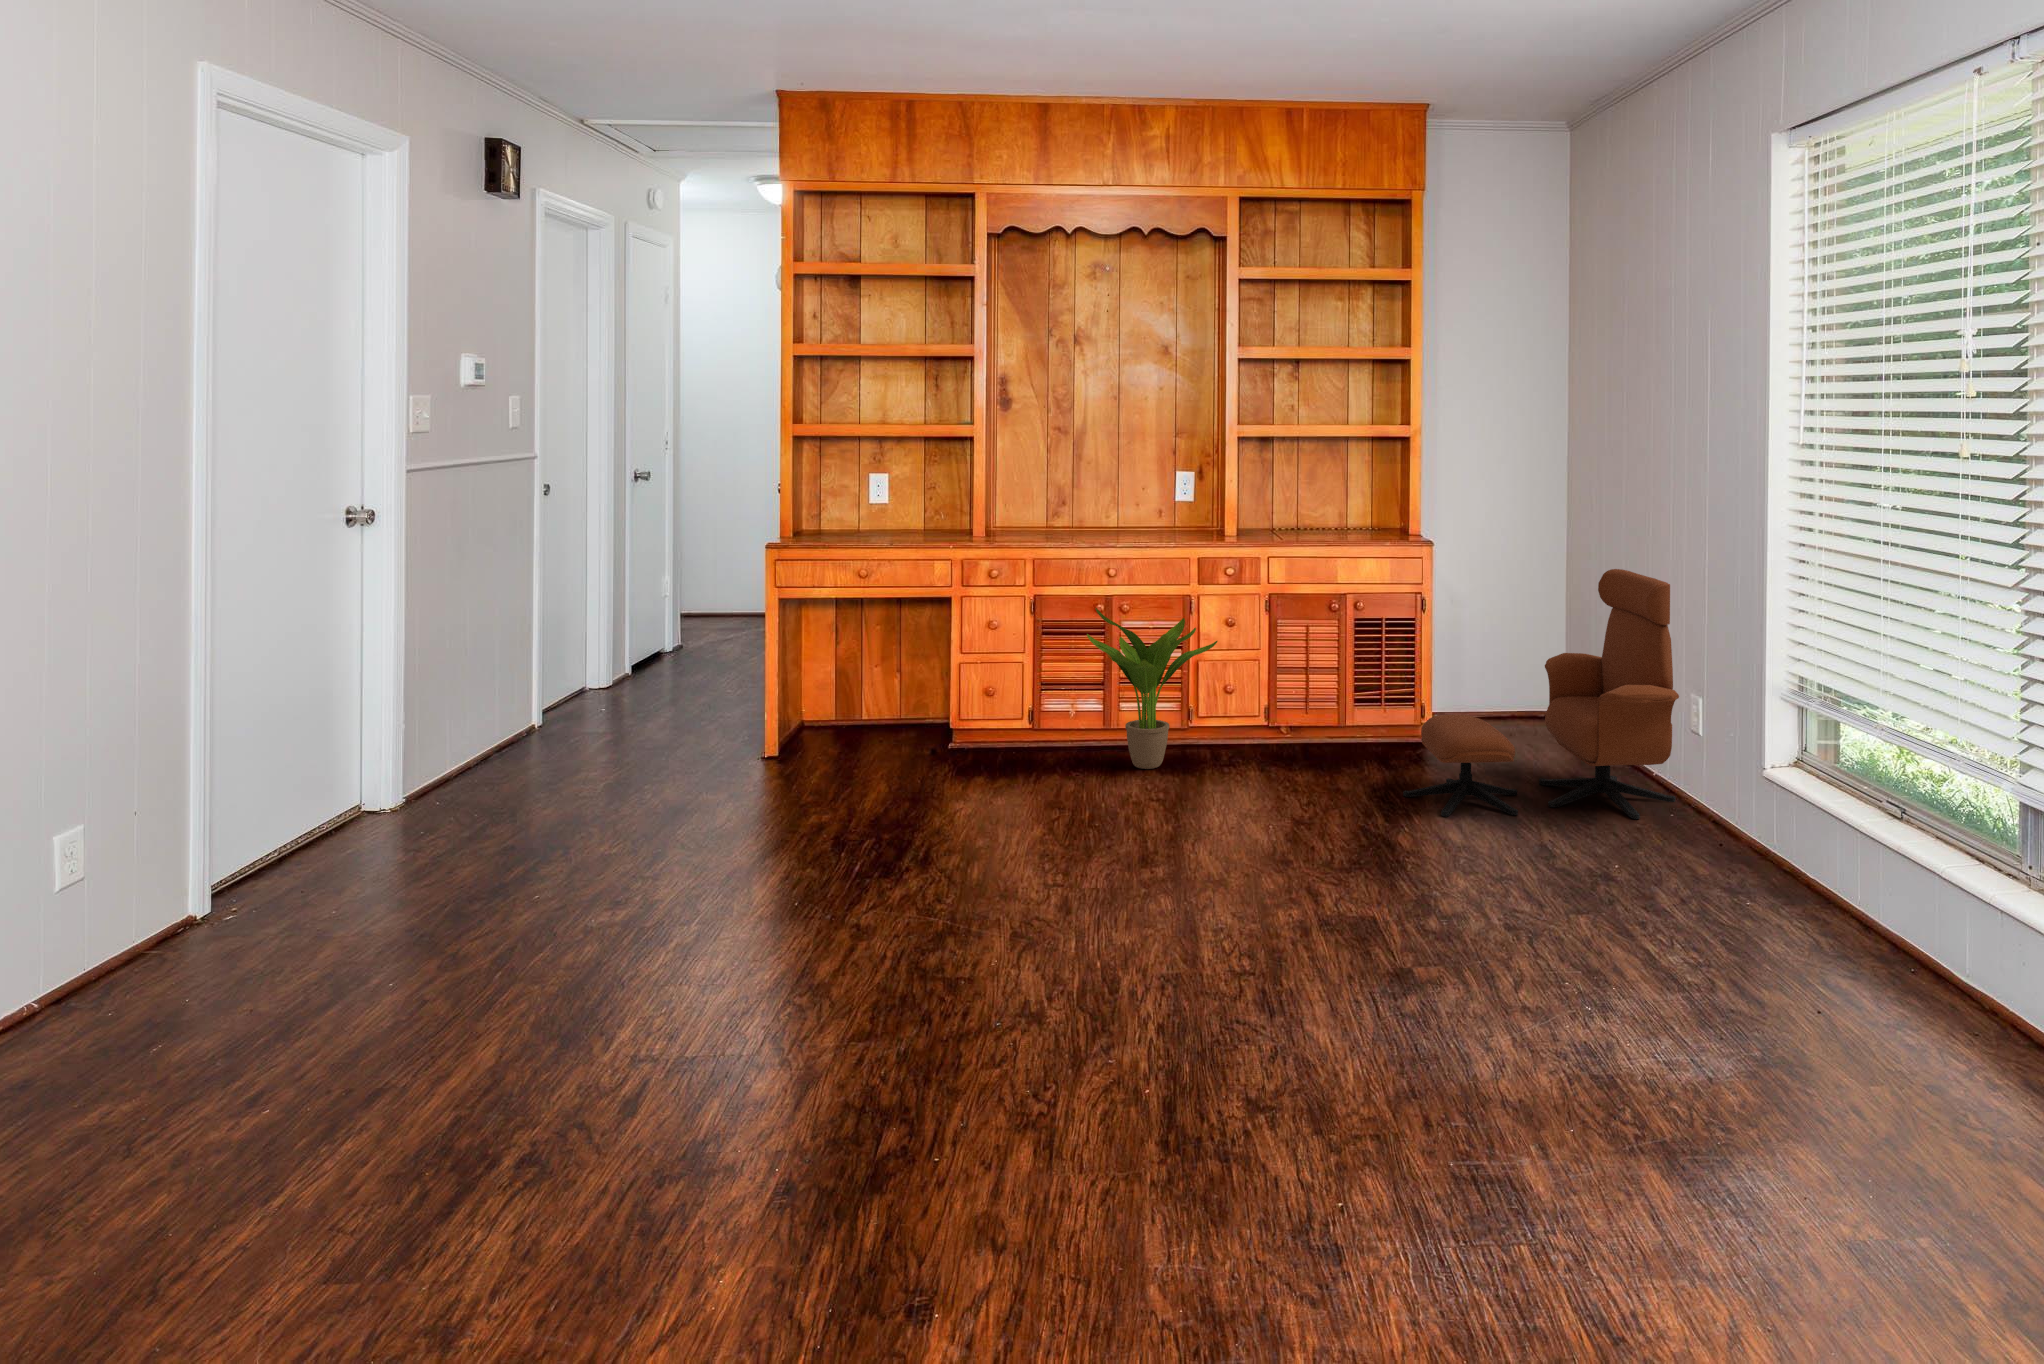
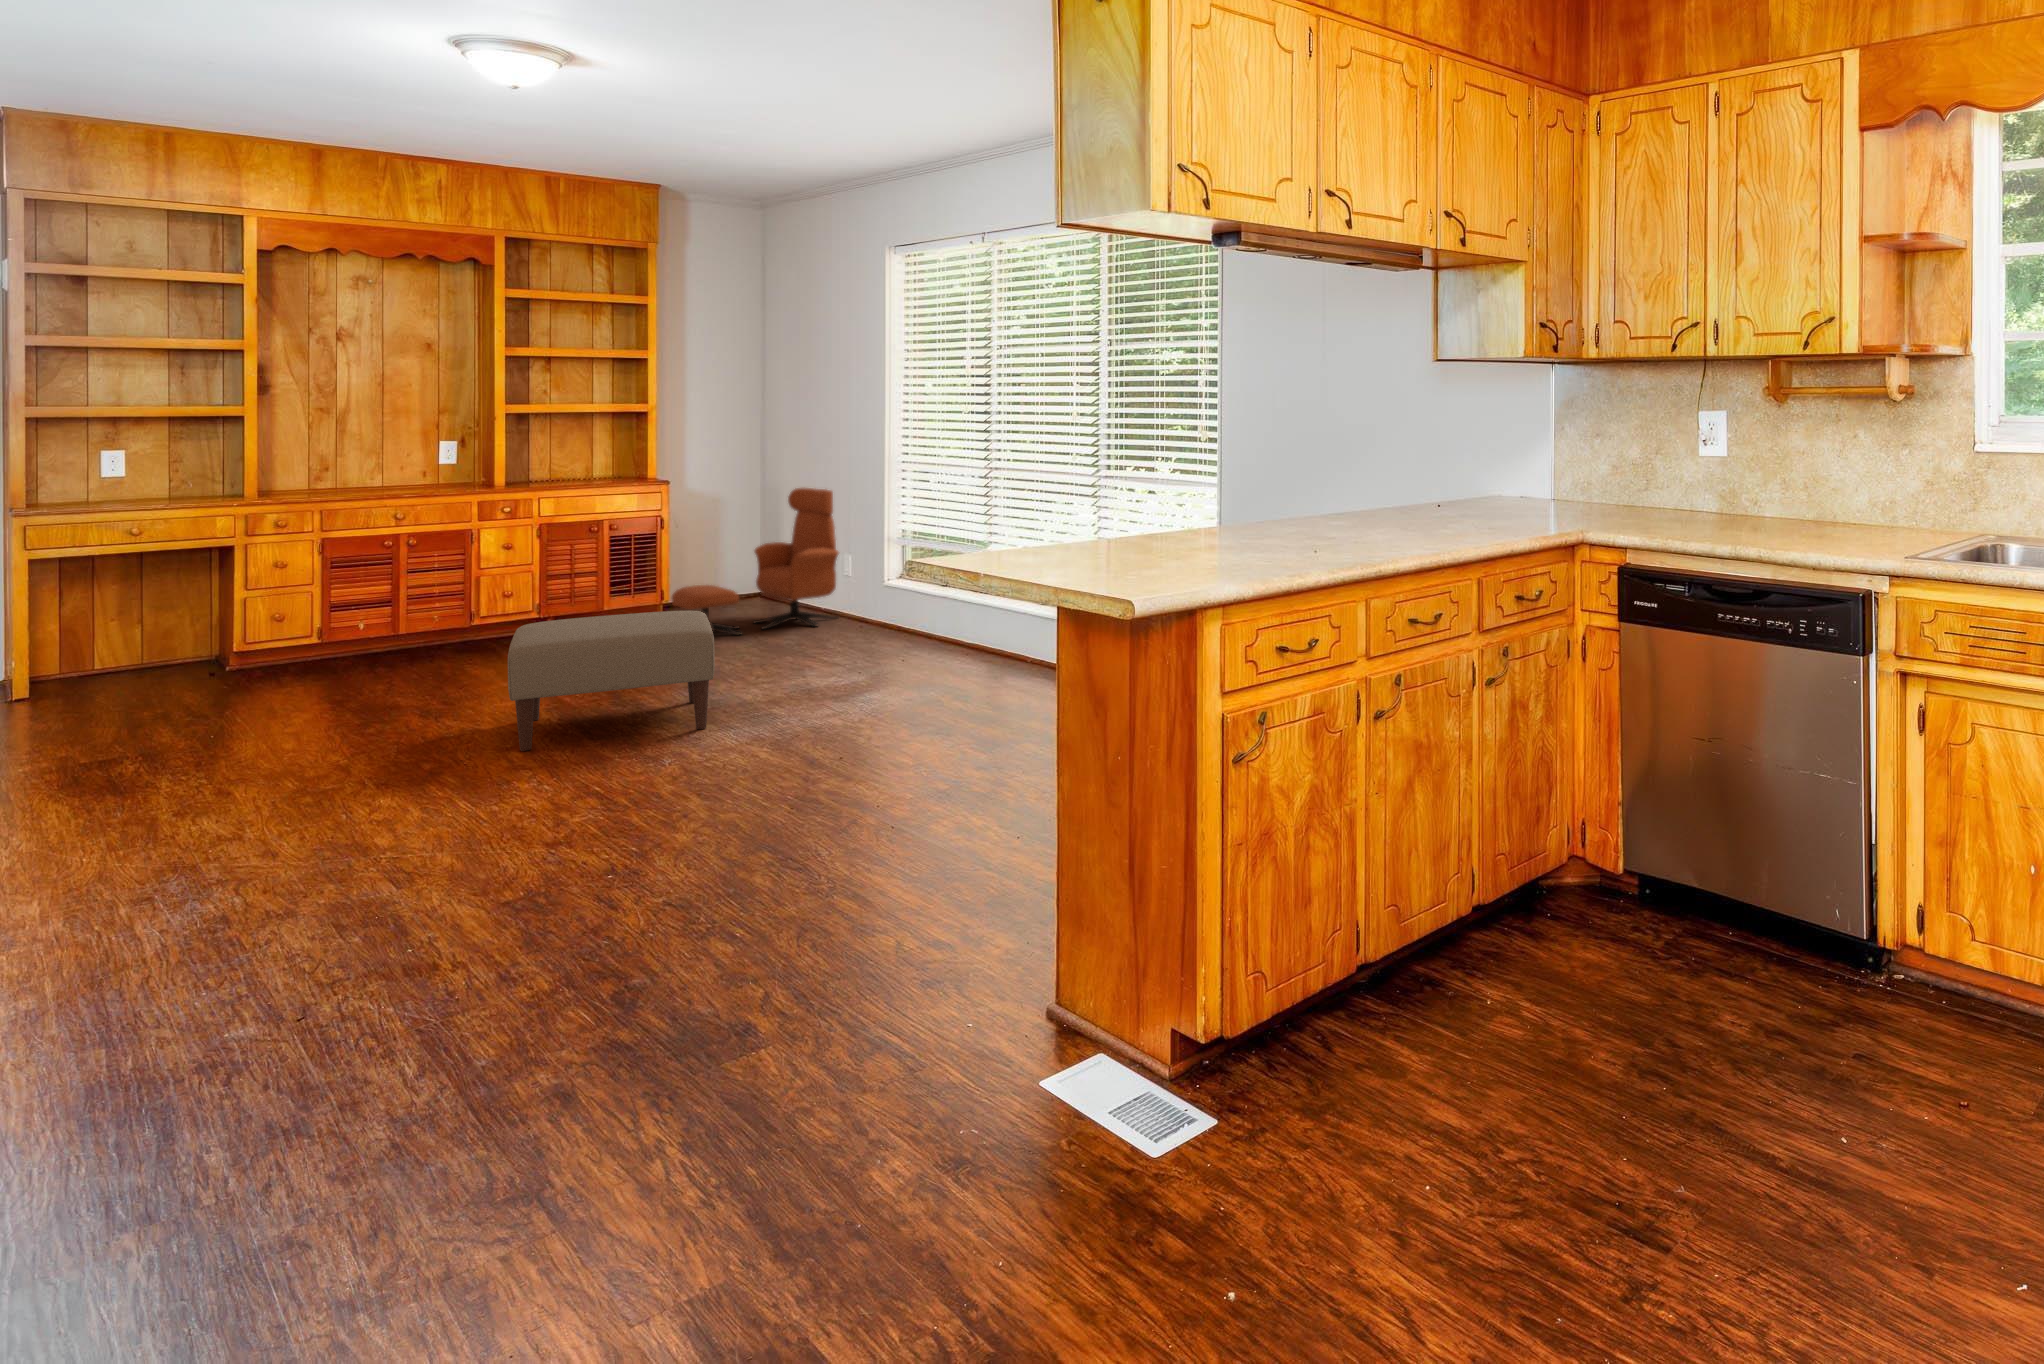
potted plant: present [1087,608,1218,769] -> none [380,538,501,655]
ottoman: none [1018,838,1411,1198] -> present [508,611,715,751]

